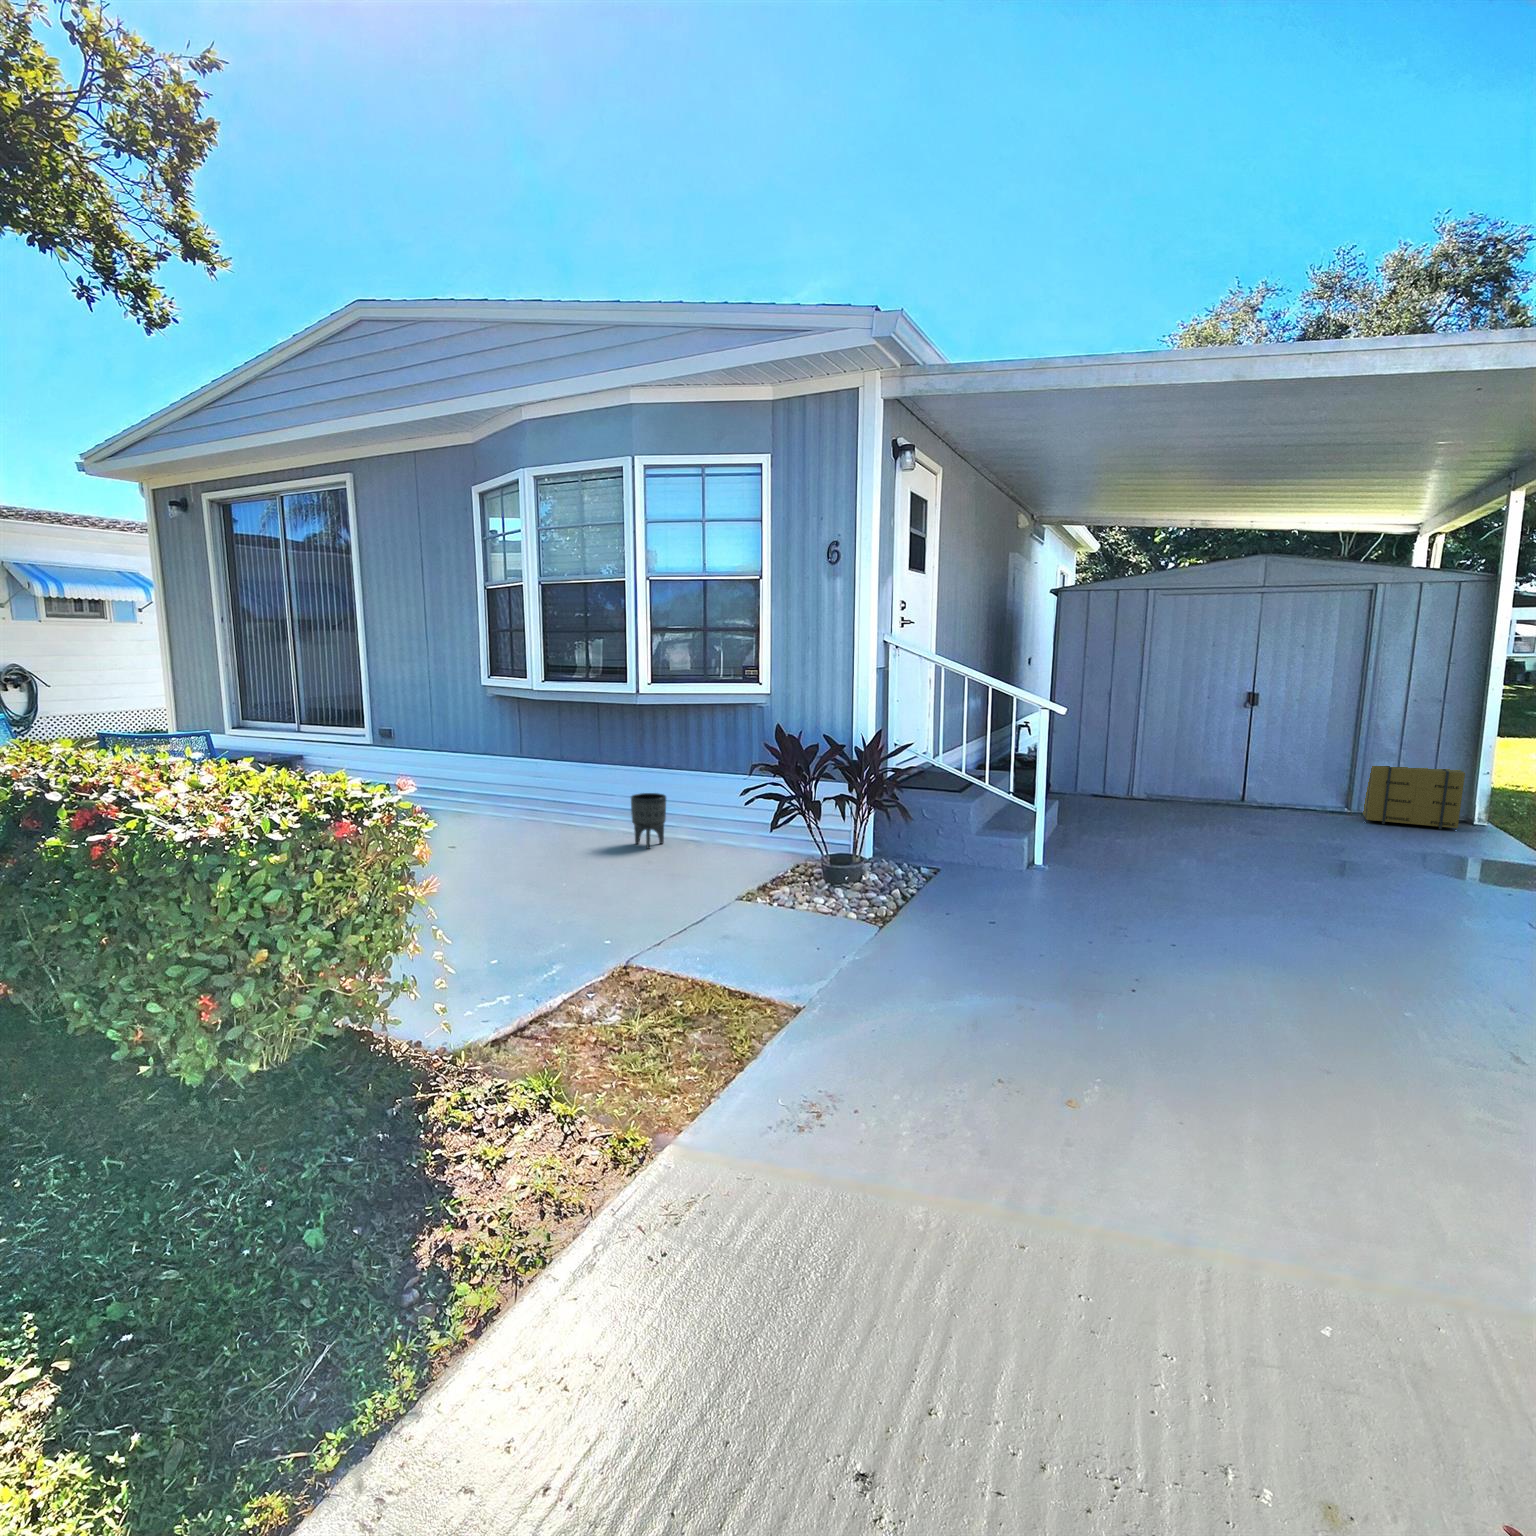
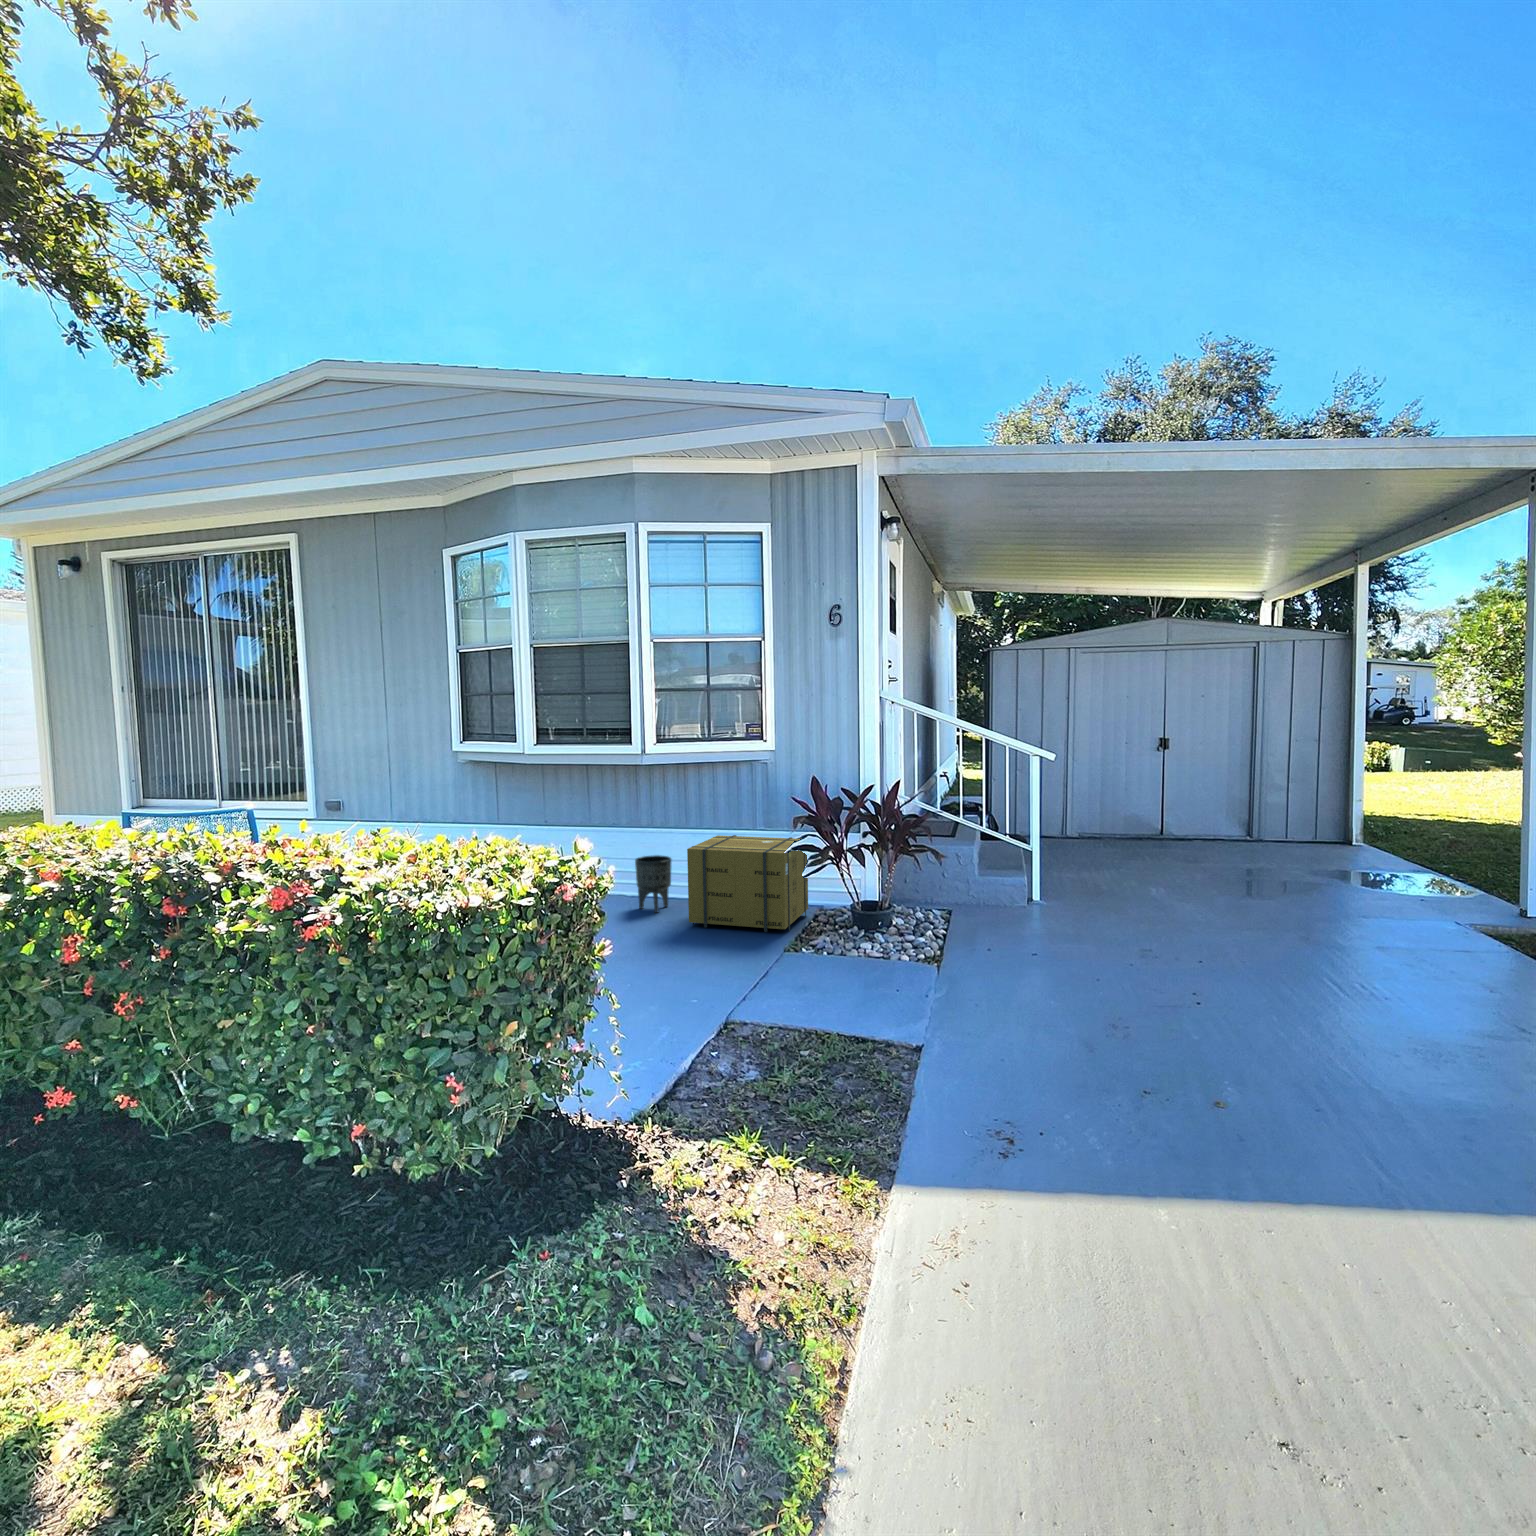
cardboard box: present [1363,766,1465,829] -> present [687,835,808,932]

